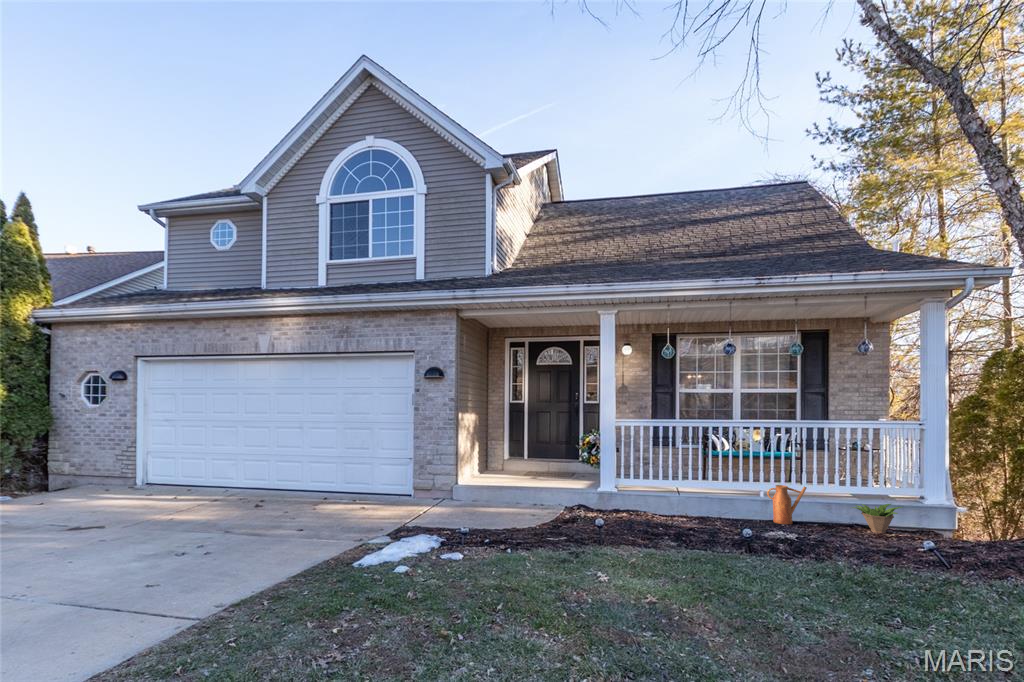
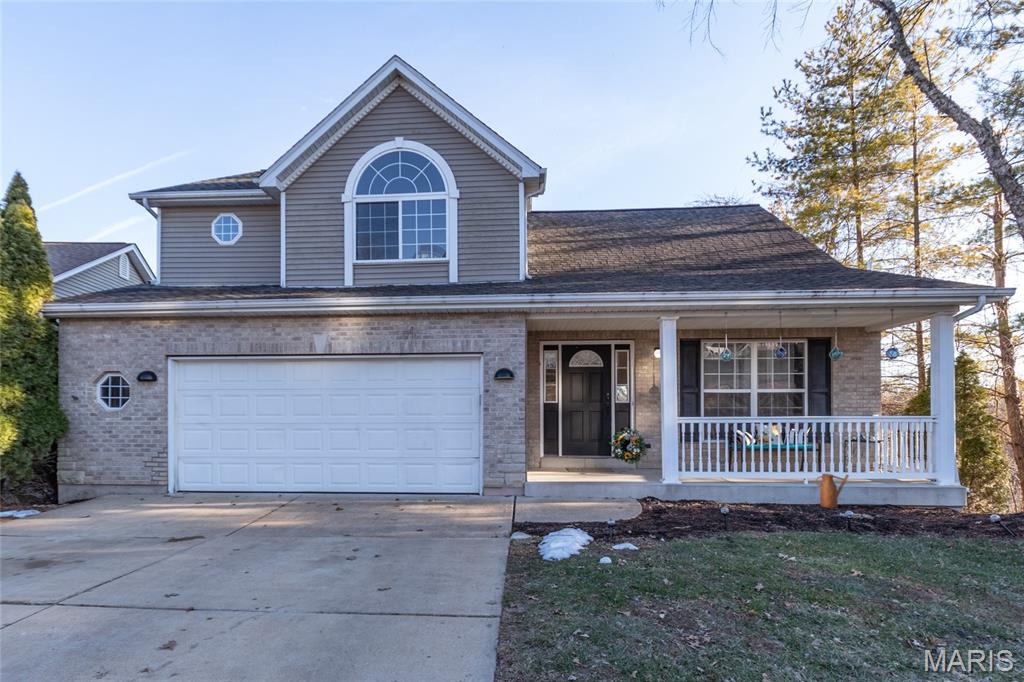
decorative plant: present [853,504,902,533] -> none [886,487,932,512]

